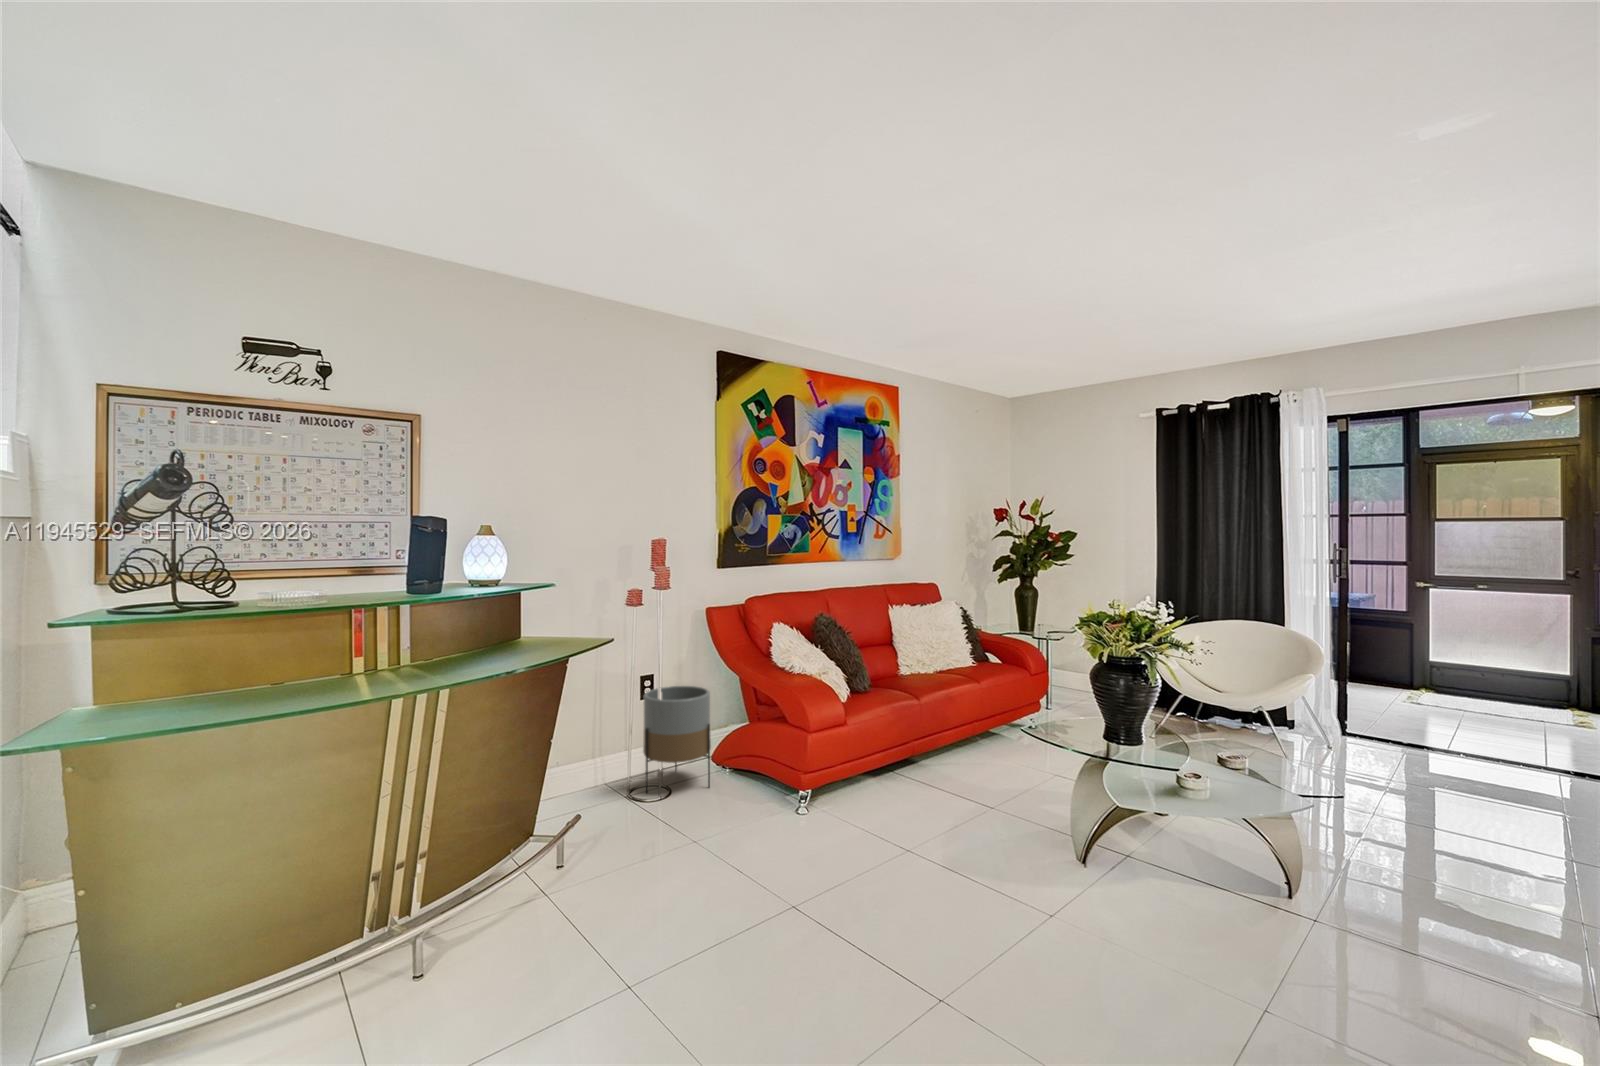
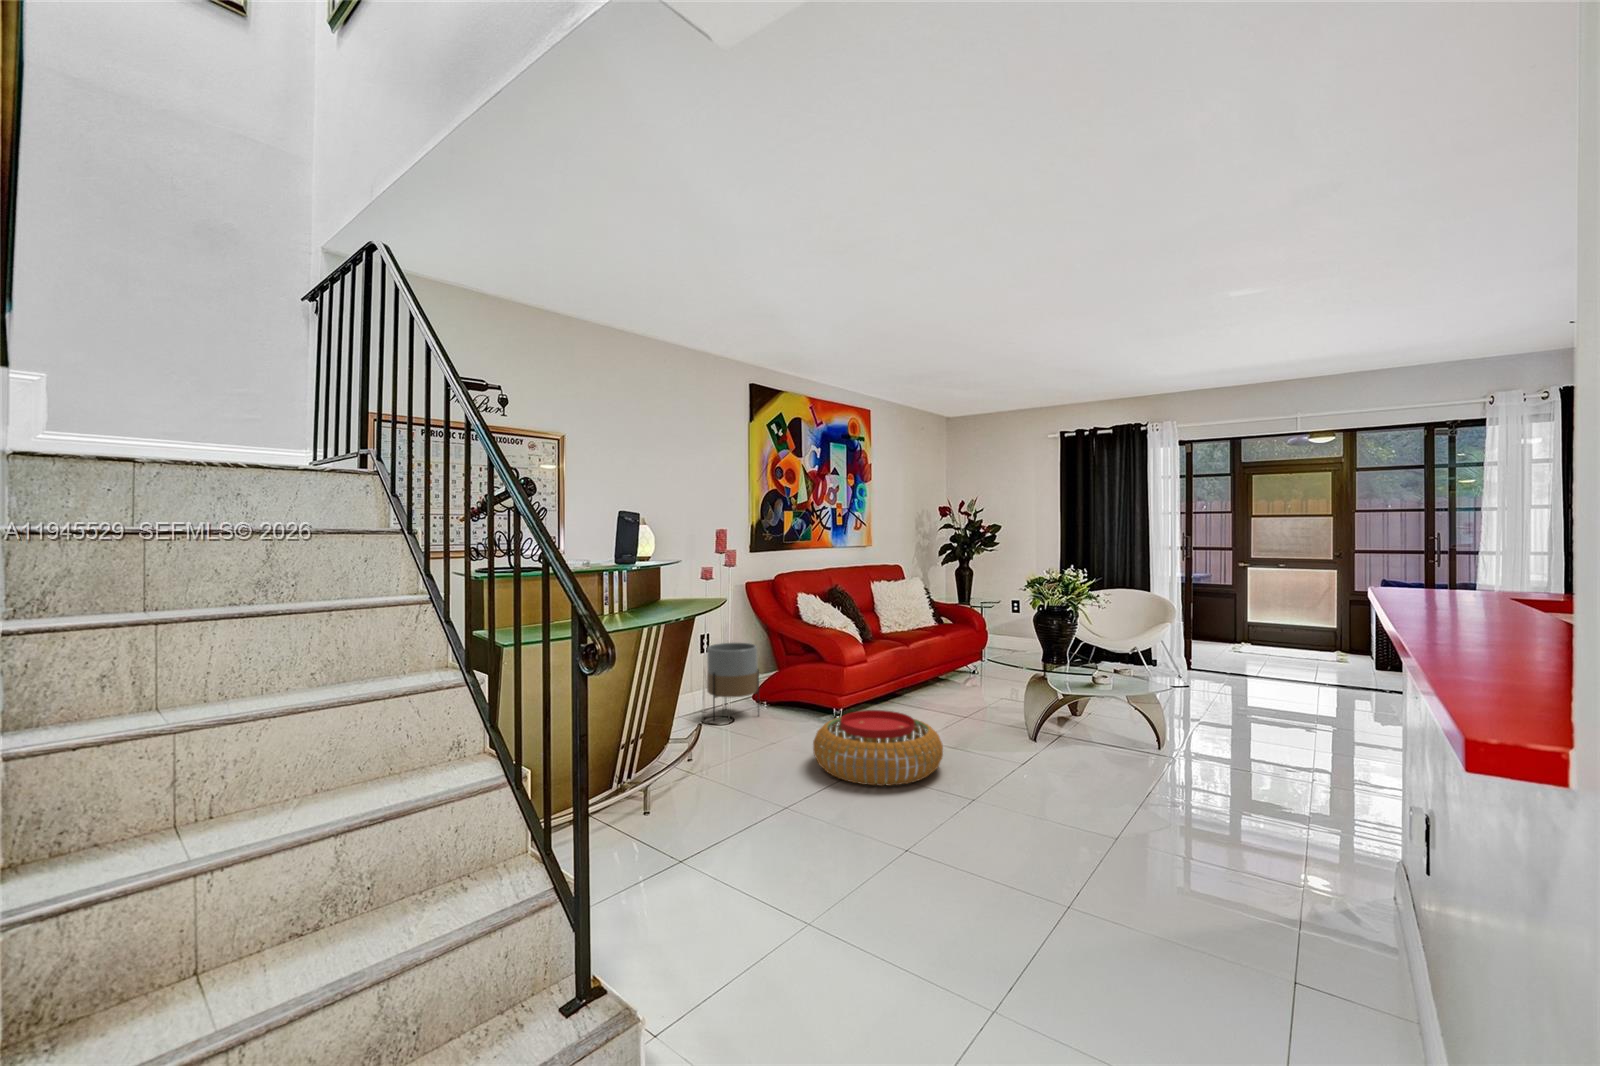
pouf: none [723,808,920,952] -> present [813,710,943,786]

